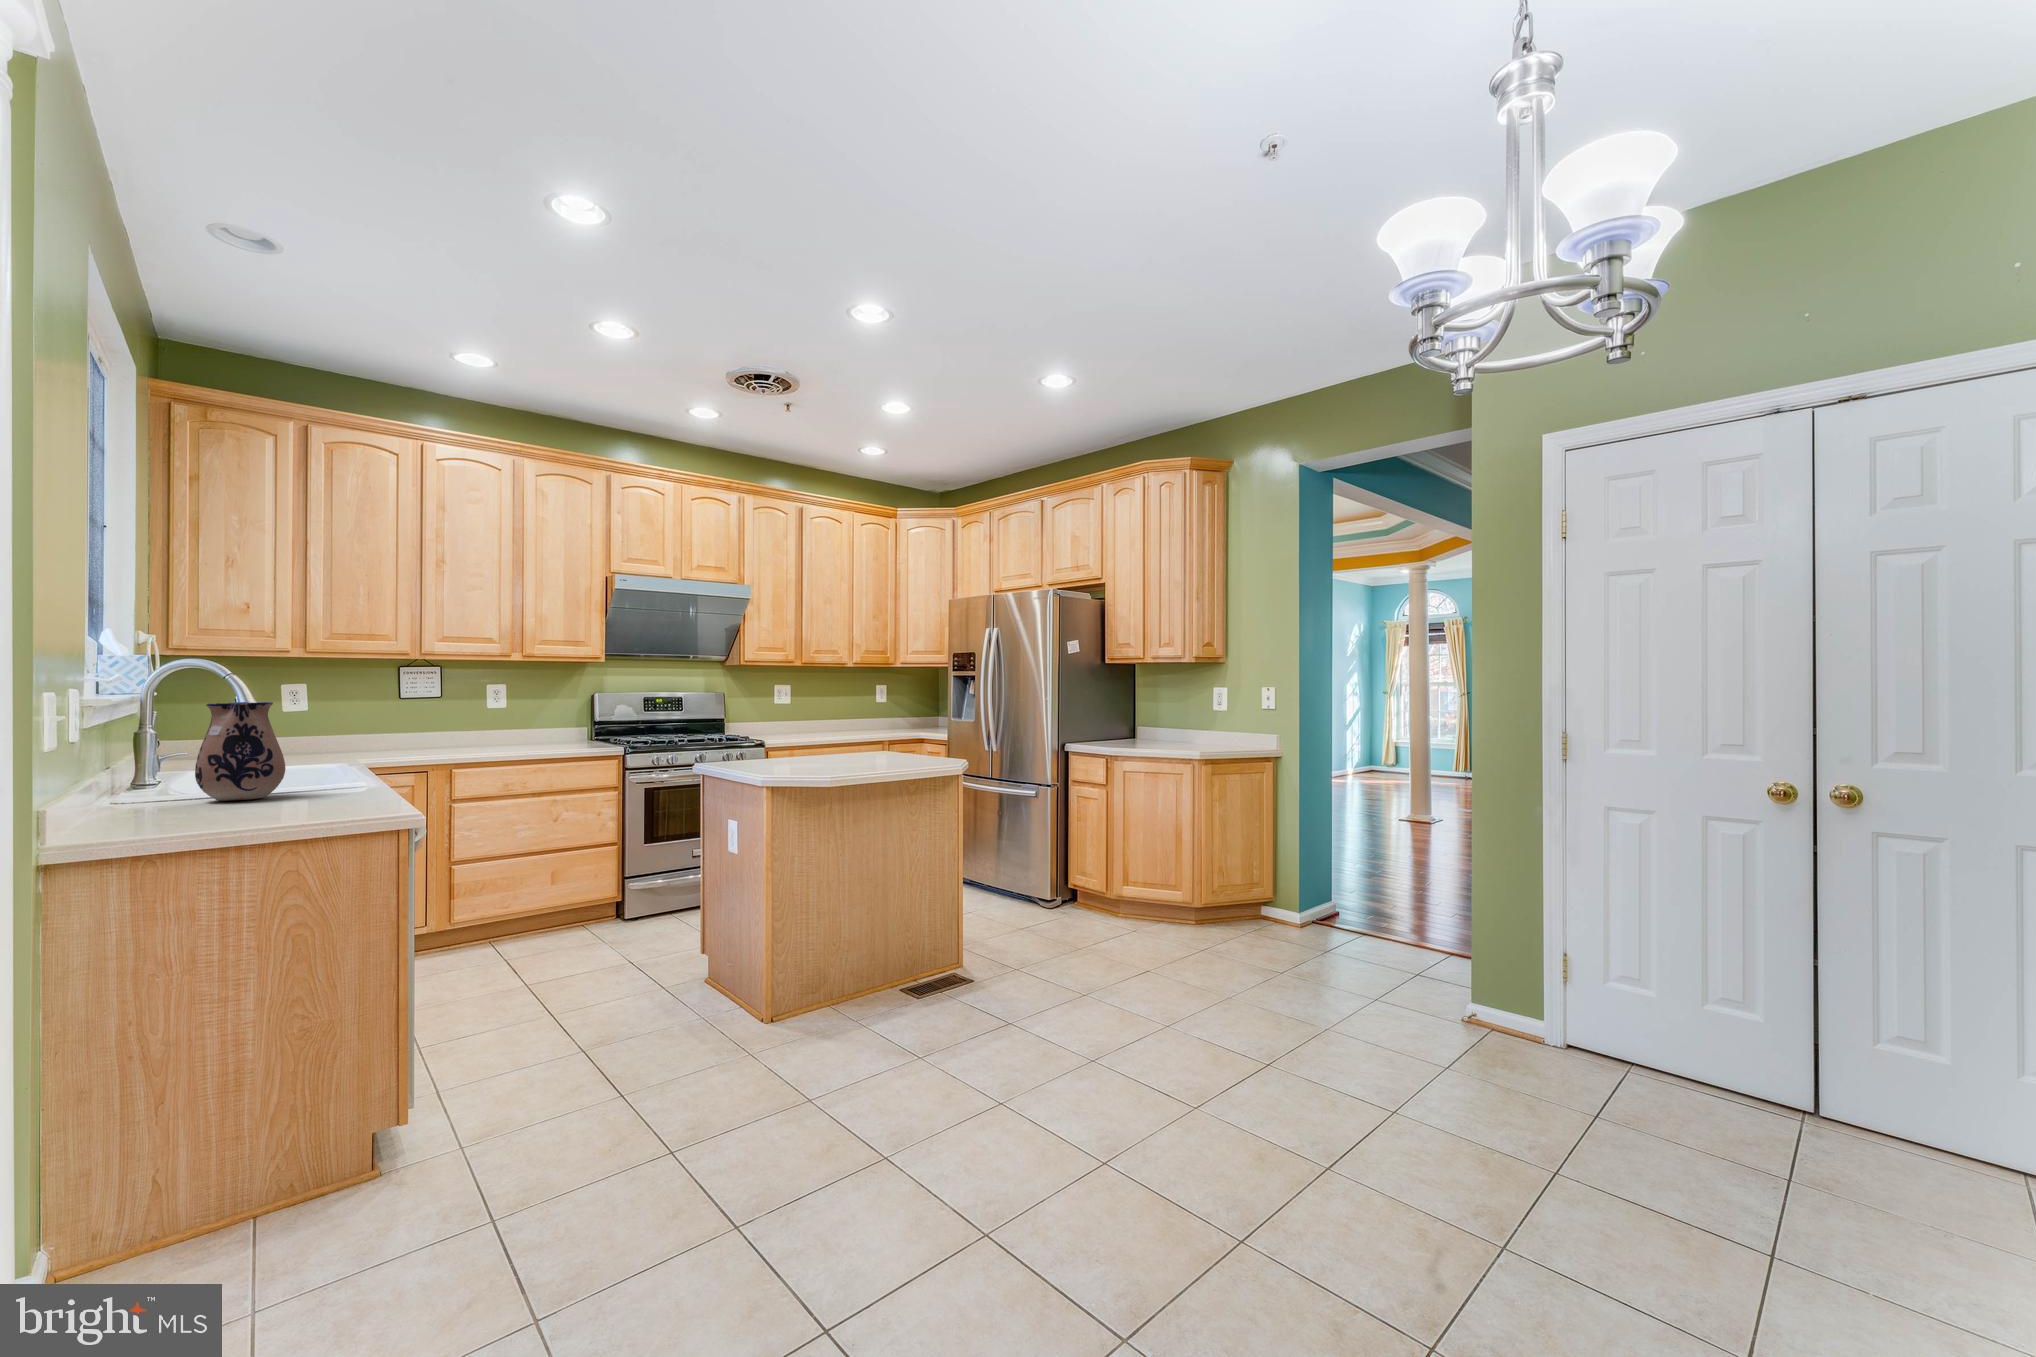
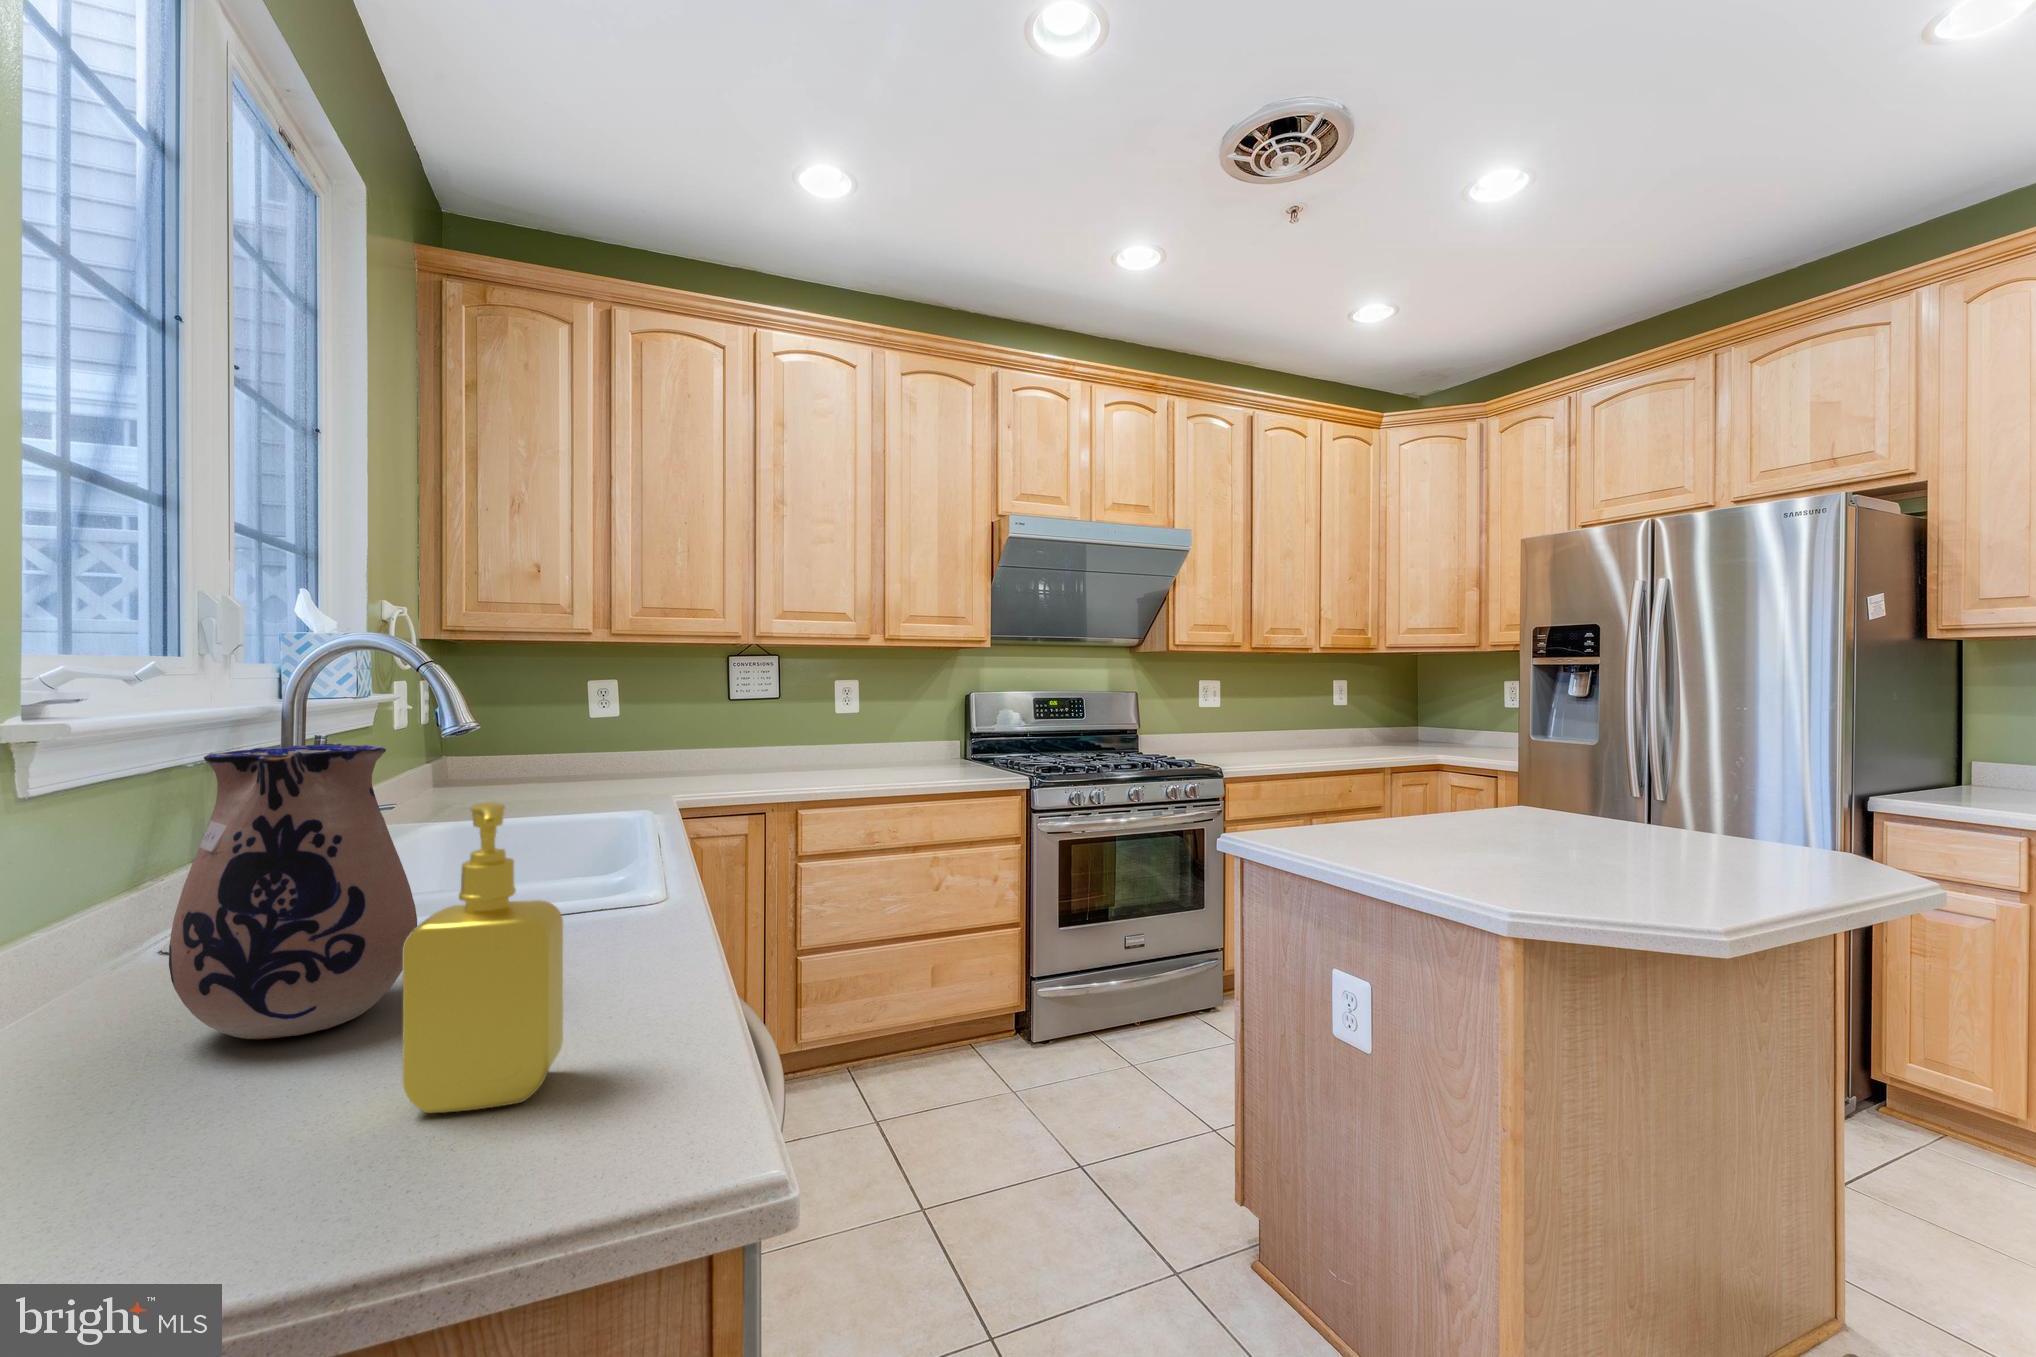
soap dispenser: none [310,715,359,803] -> present [402,802,563,1113]

